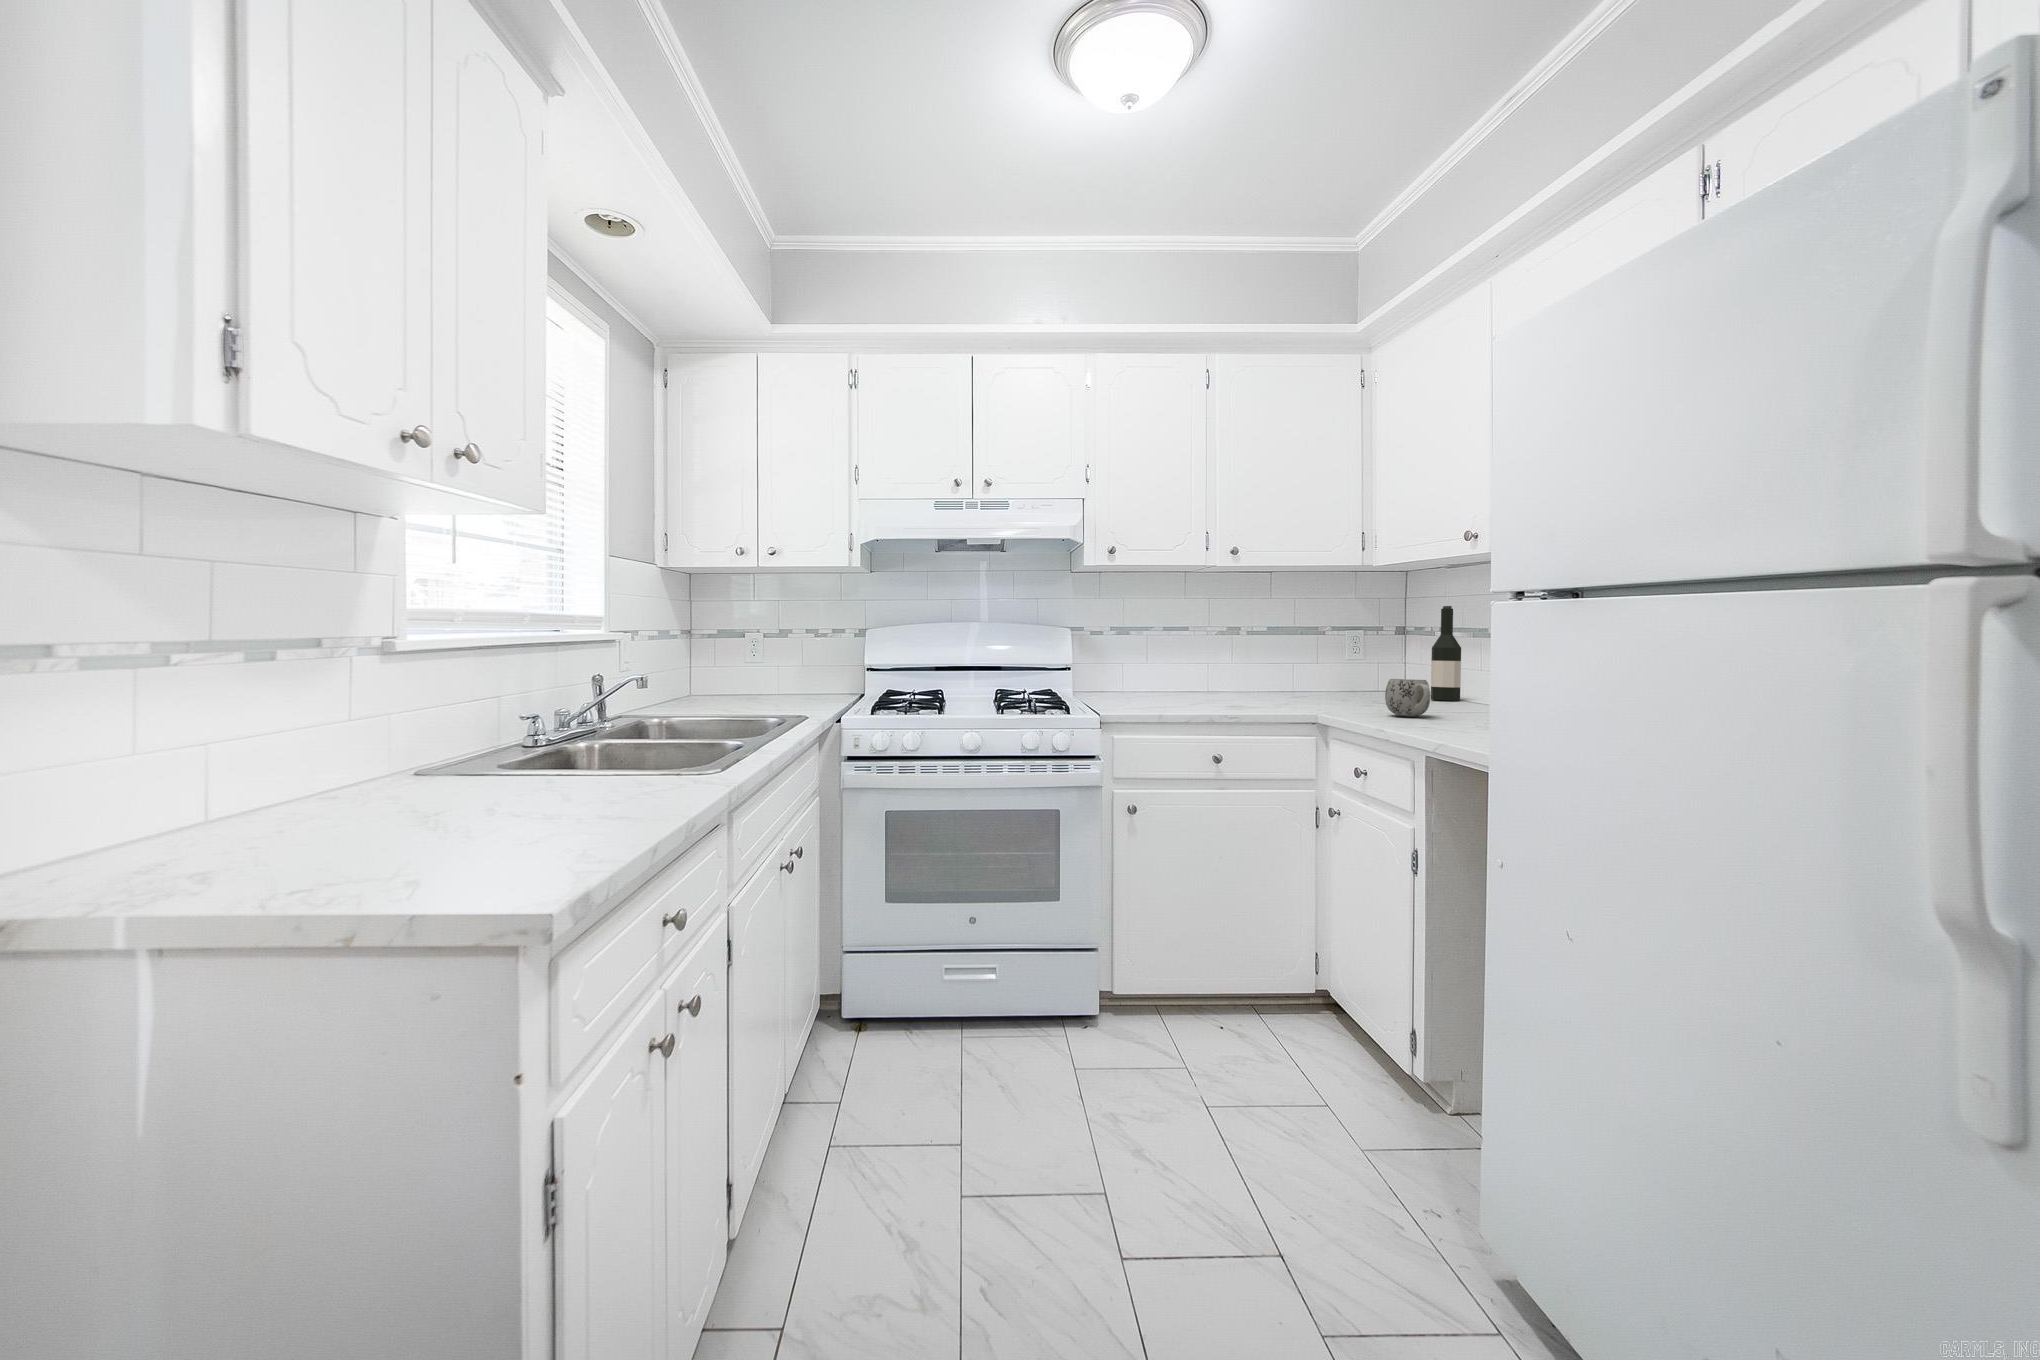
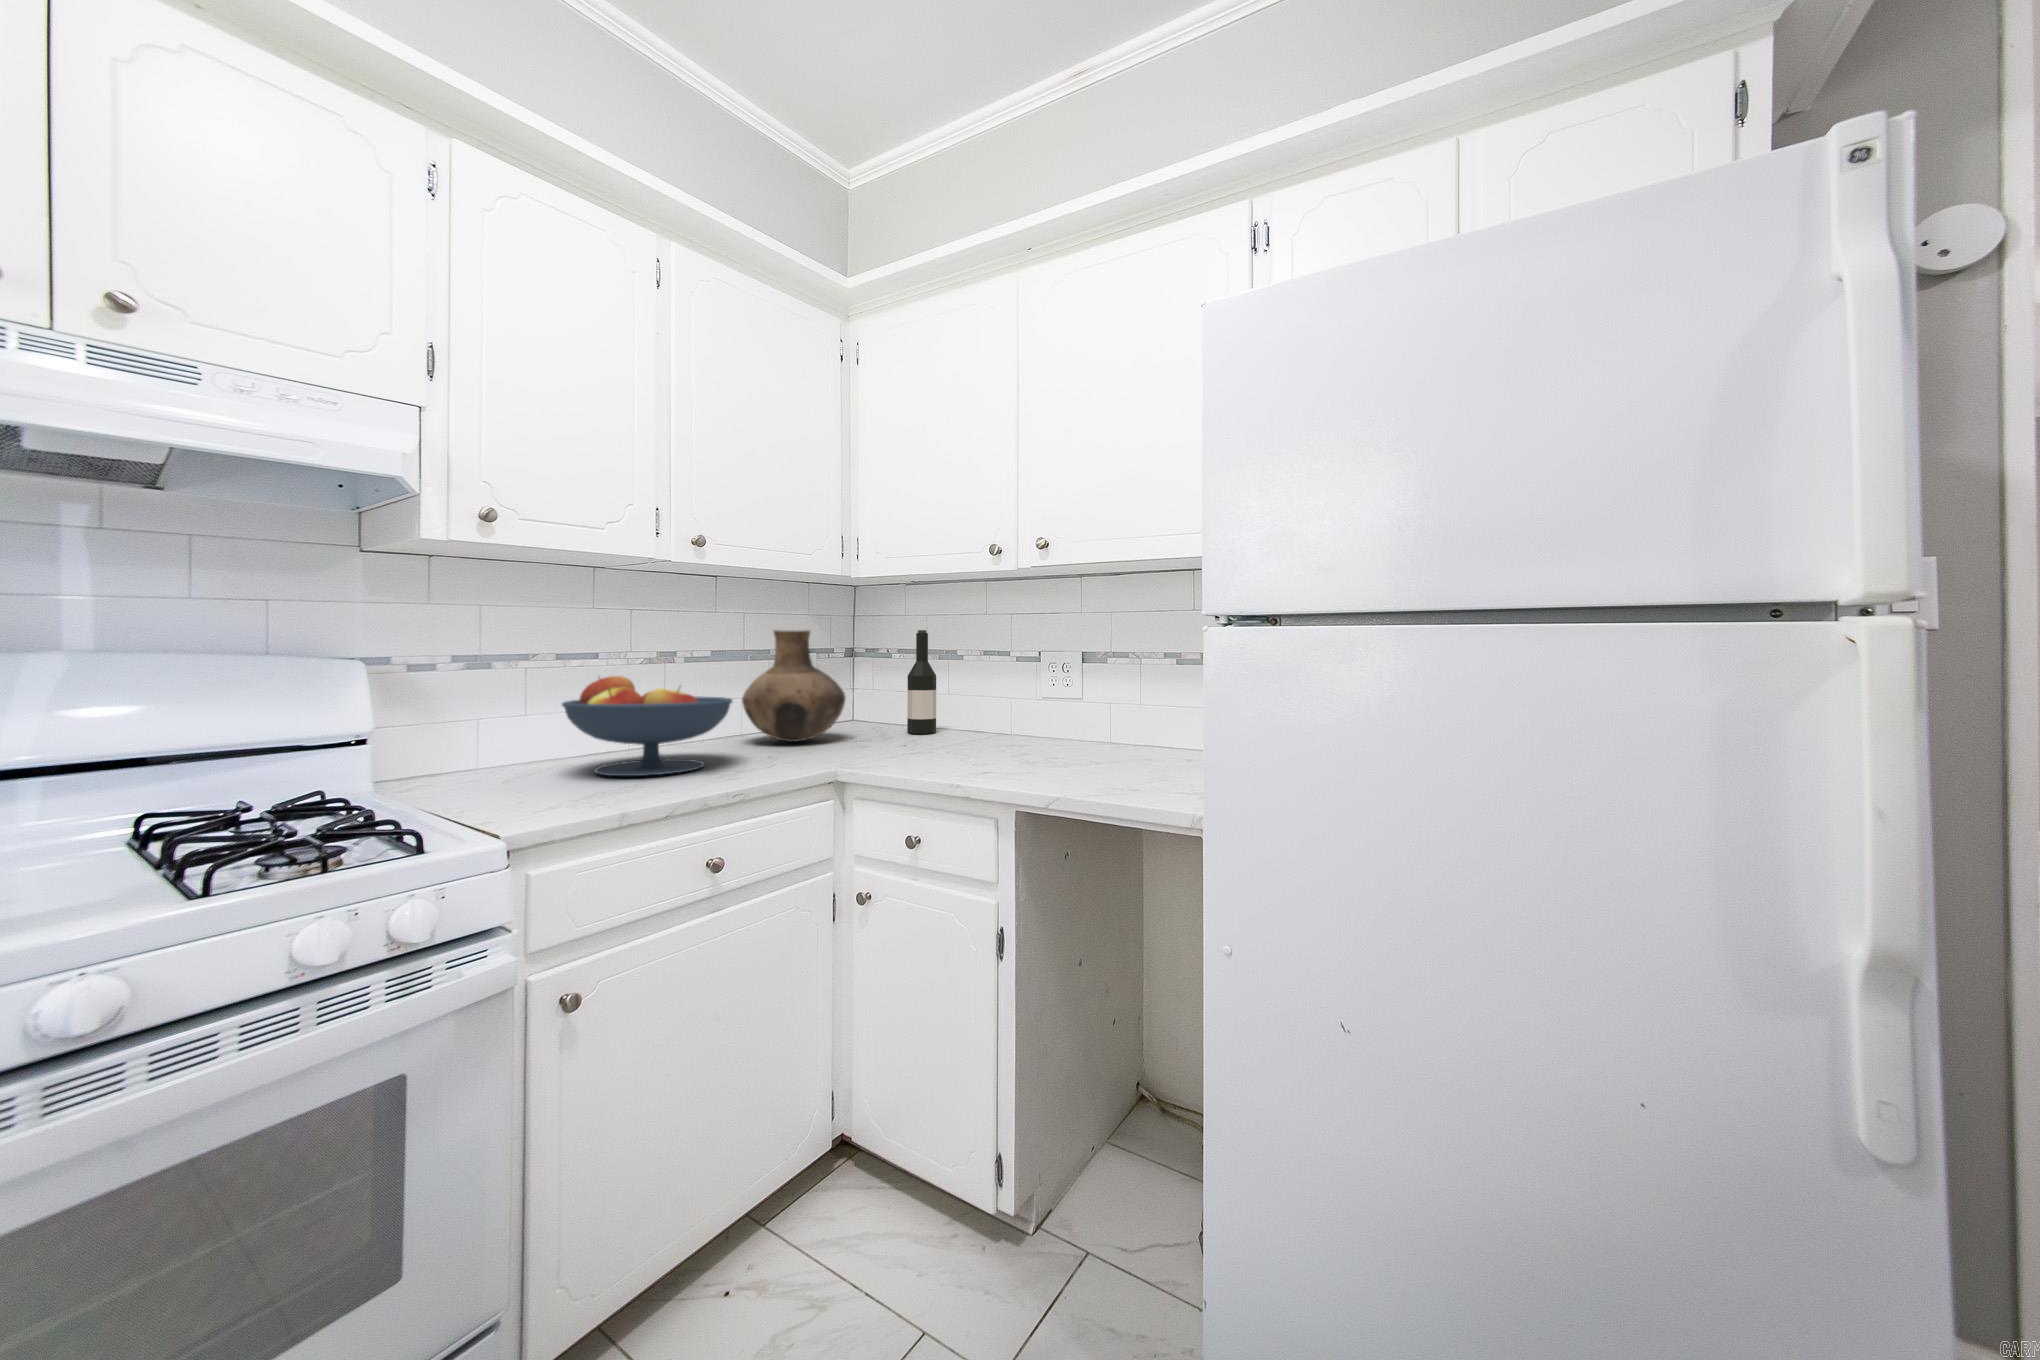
vase: none [1283,609,1367,698] -> present [742,630,845,742]
fruit bowl: none [1154,641,1256,704] -> present [562,676,732,776]
mug: present [1385,679,1430,717] -> none [932,722,990,769]

